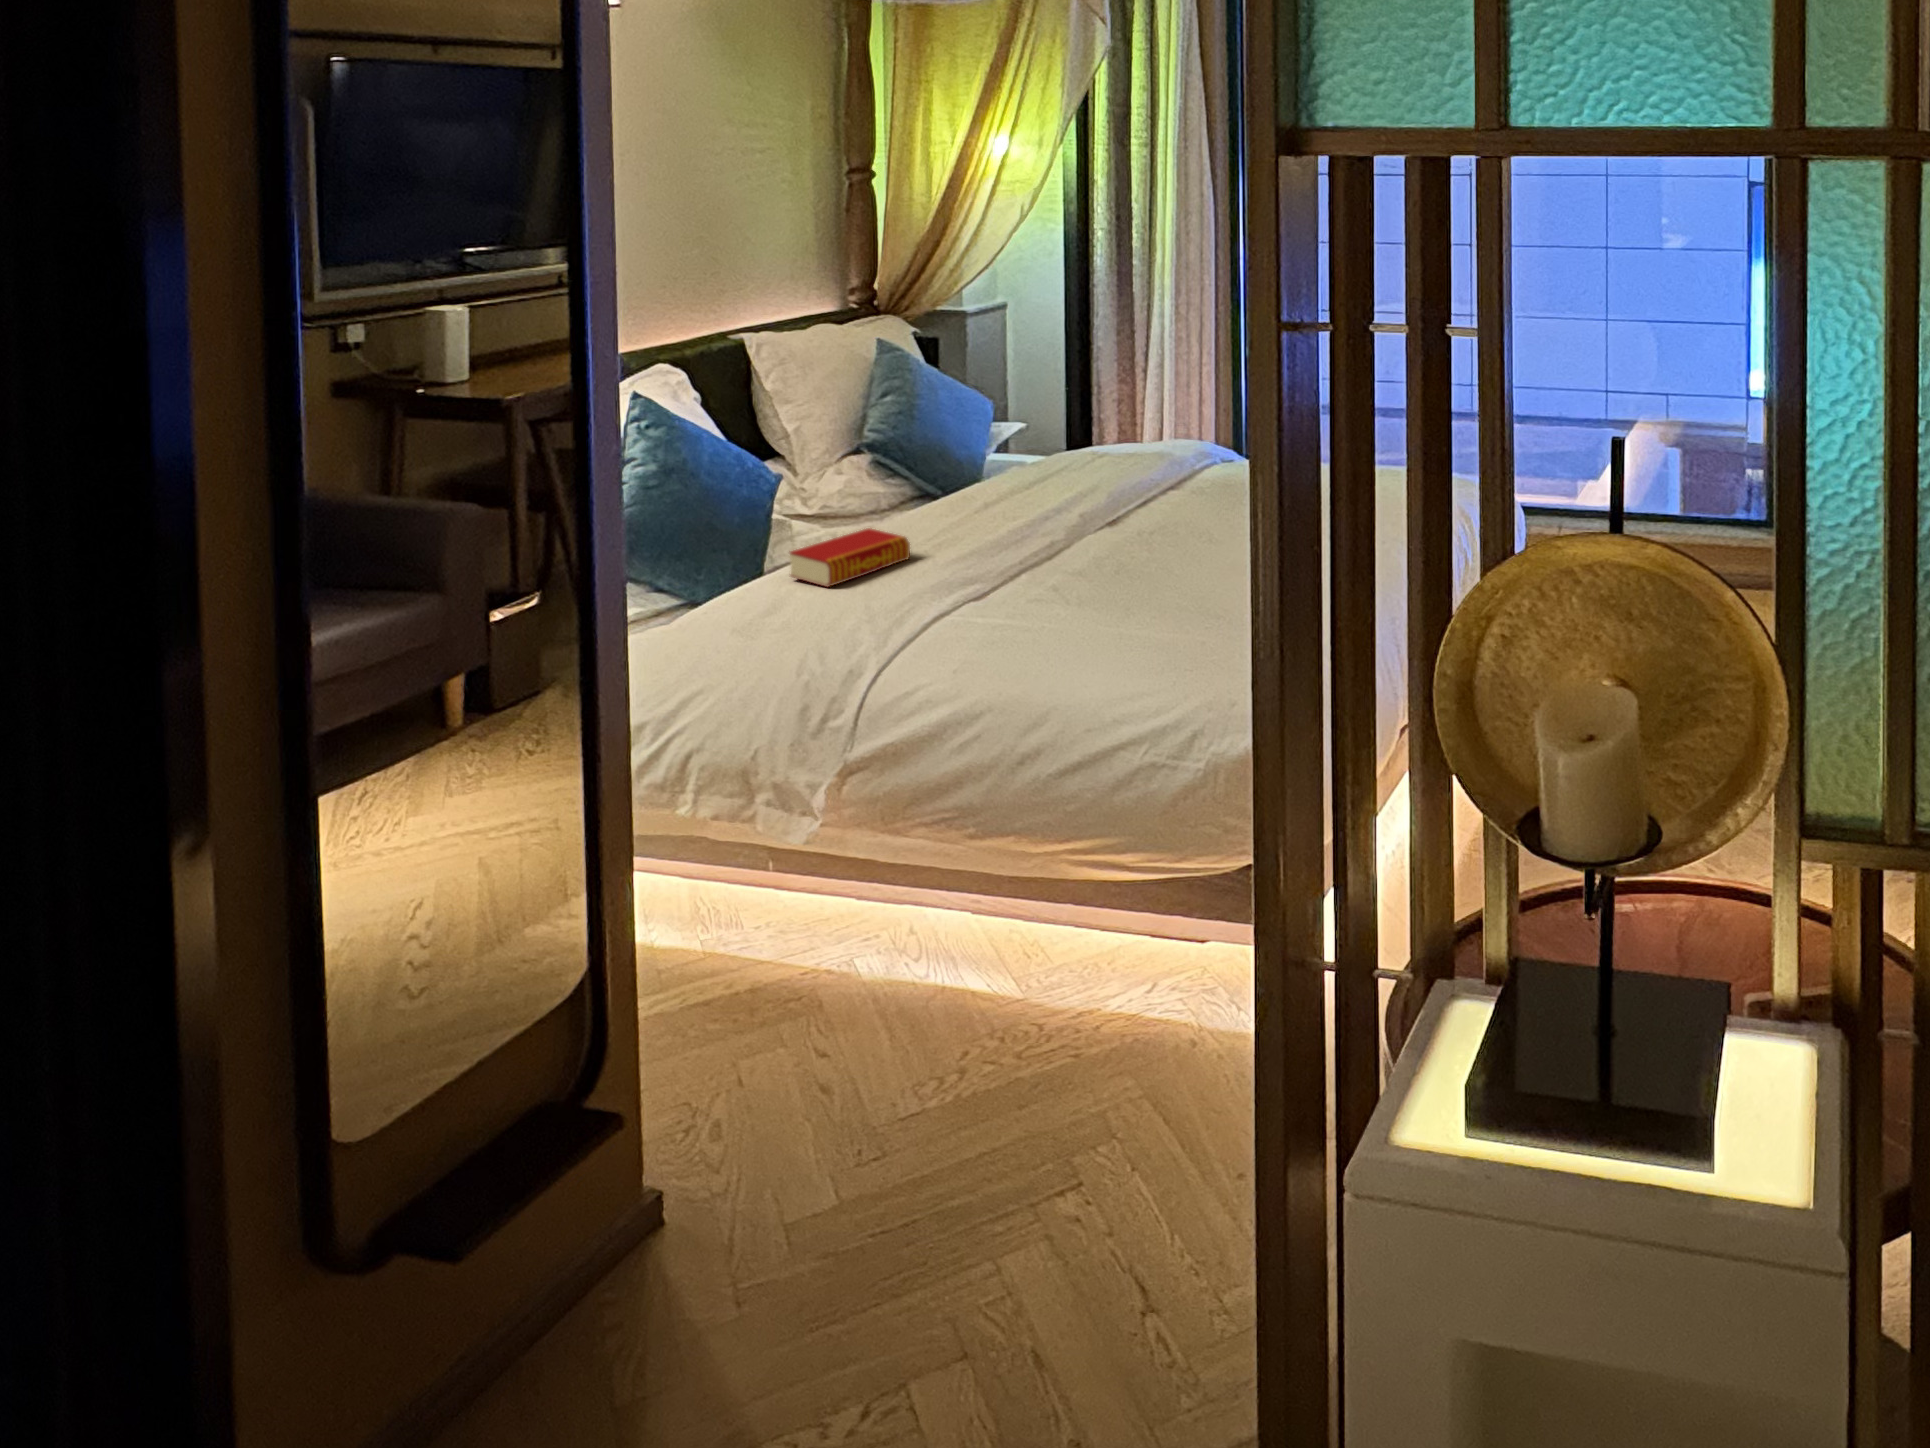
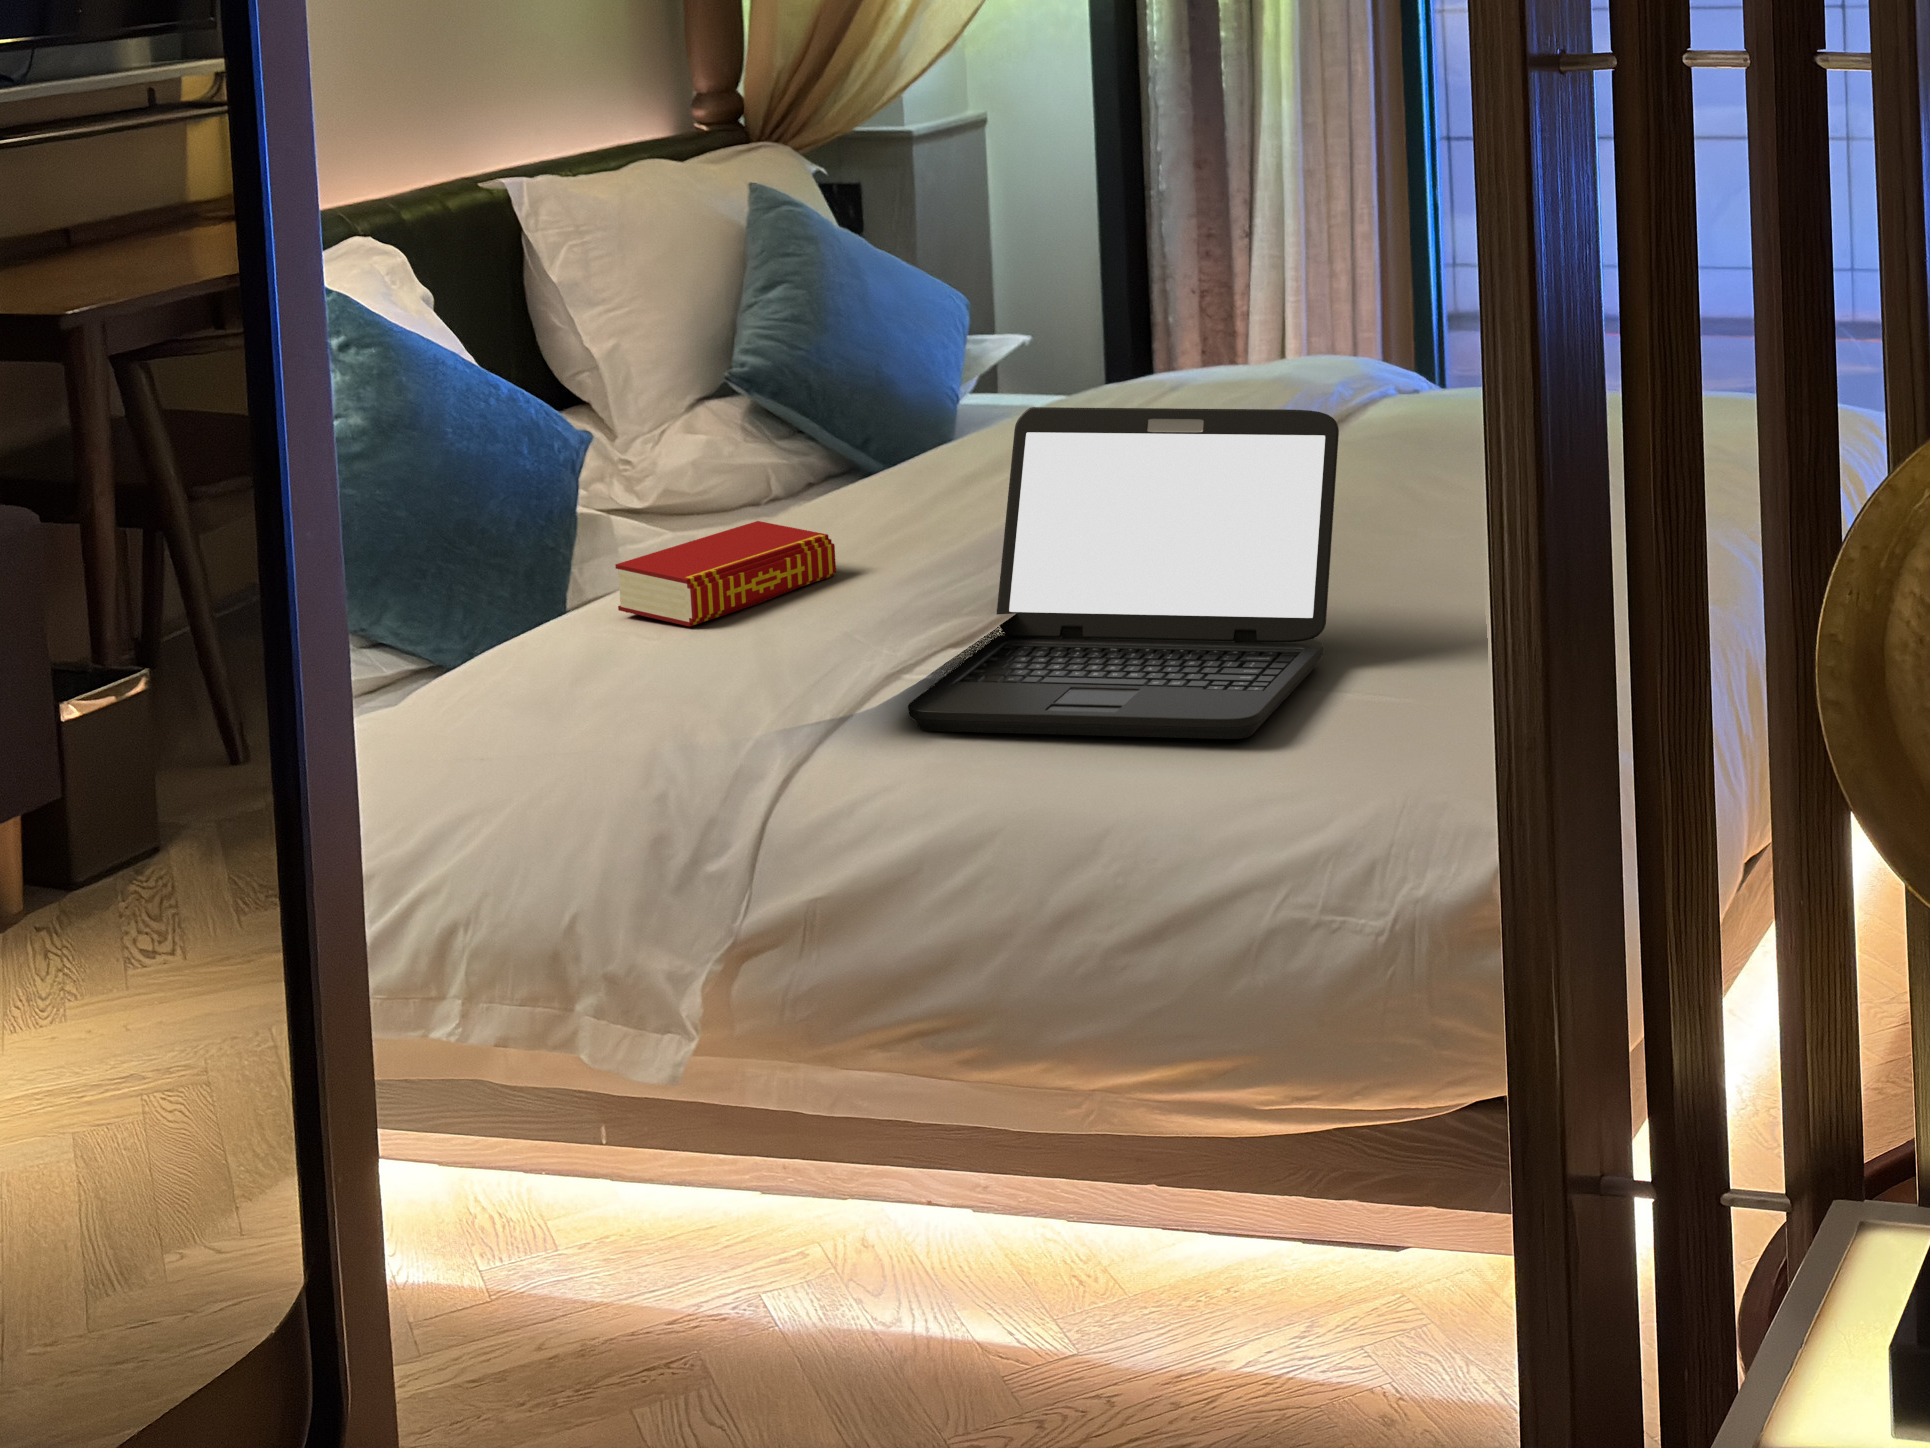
laptop: none [943,472,1184,660] -> present [908,407,1339,739]

